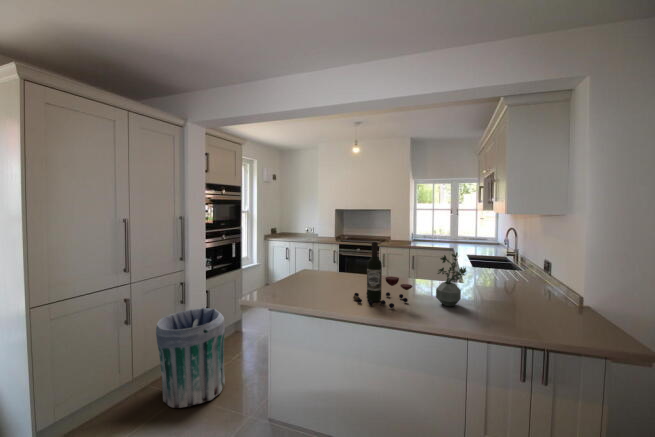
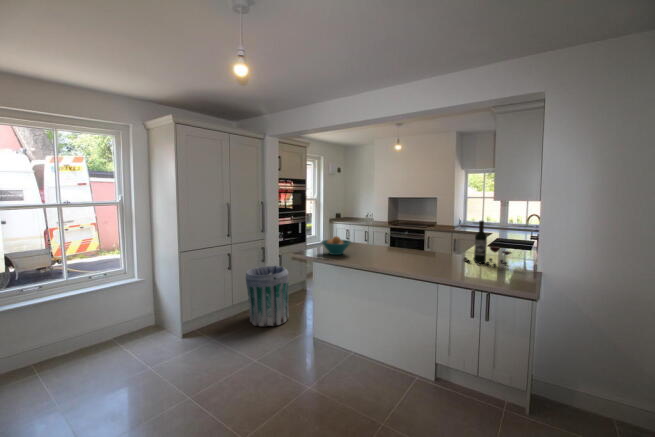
wine bottle: present [353,242,412,308] -> present [464,221,511,267]
potted plant: present [436,252,466,306] -> none [424,227,449,266]
fruit bowl: none [284,267,329,295] -> present [321,236,351,255]

